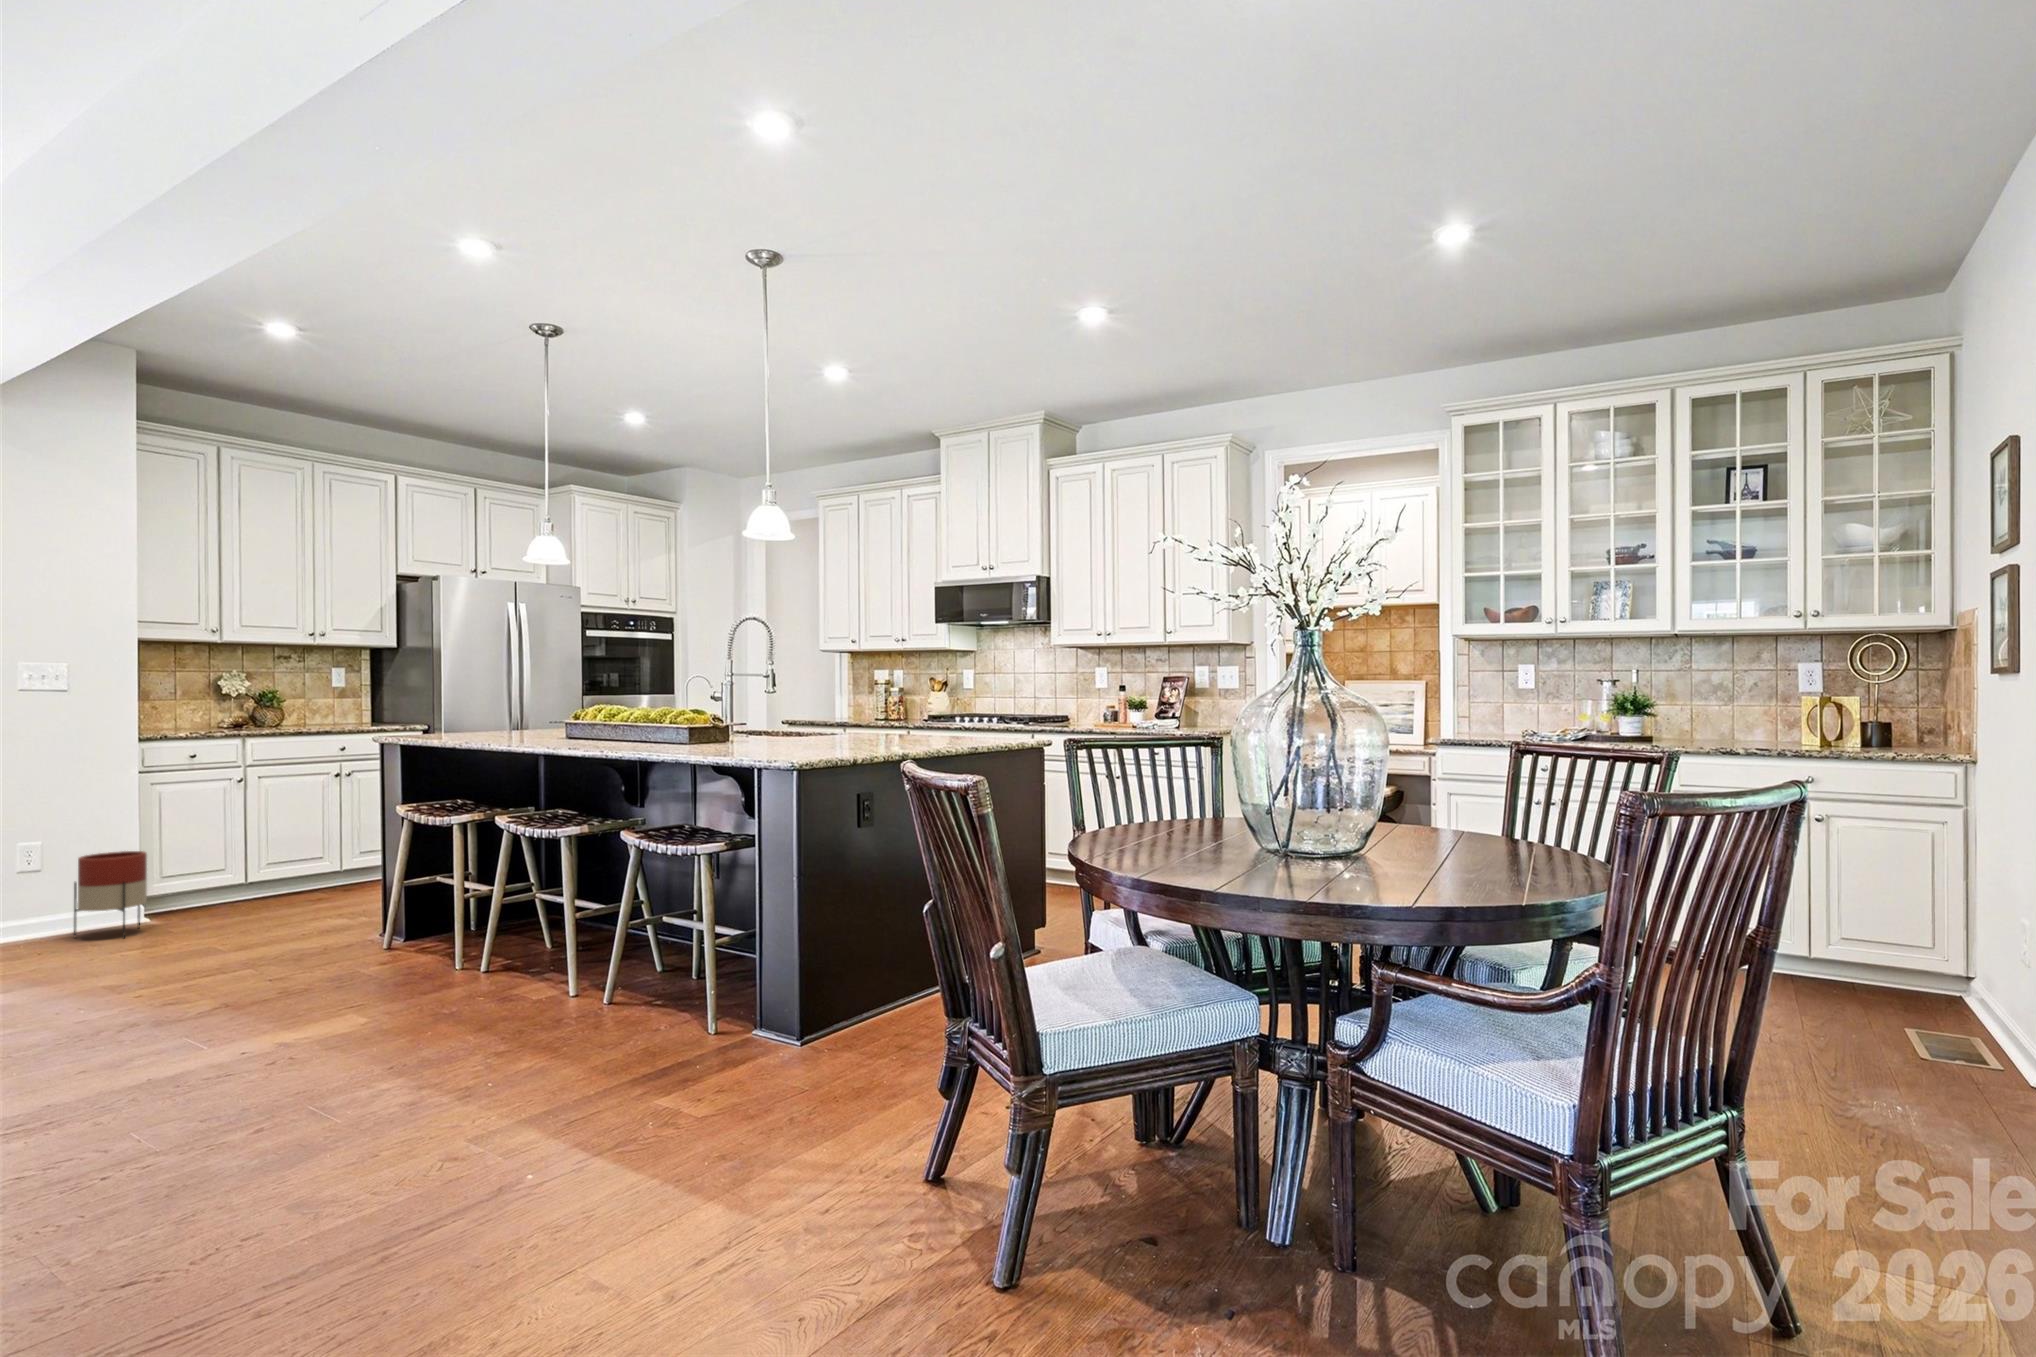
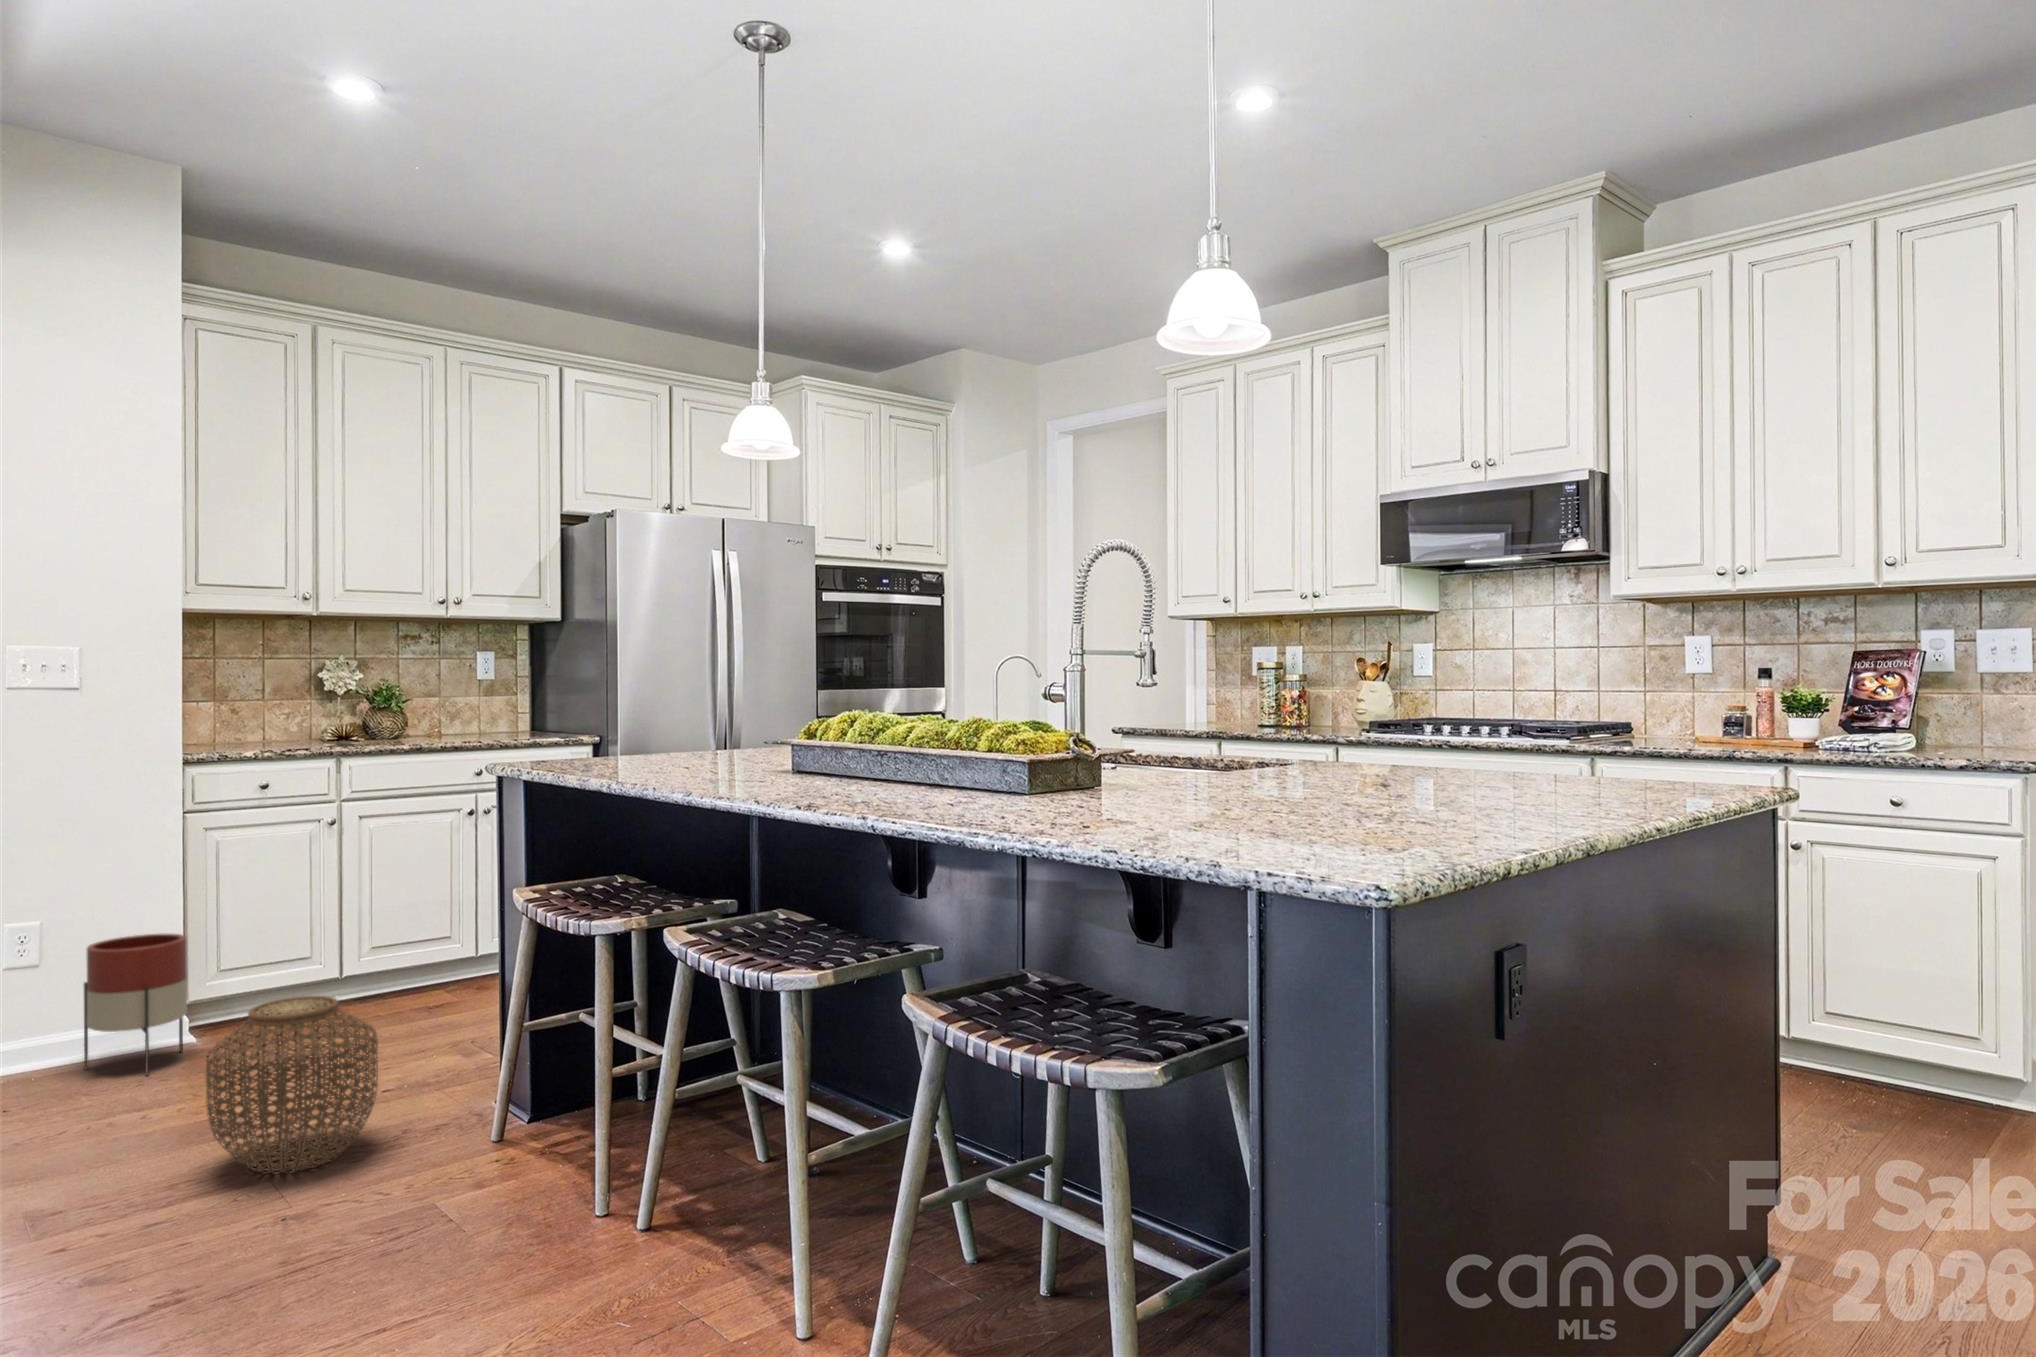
woven basket: none [206,871,310,969] -> present [206,996,378,1173]

